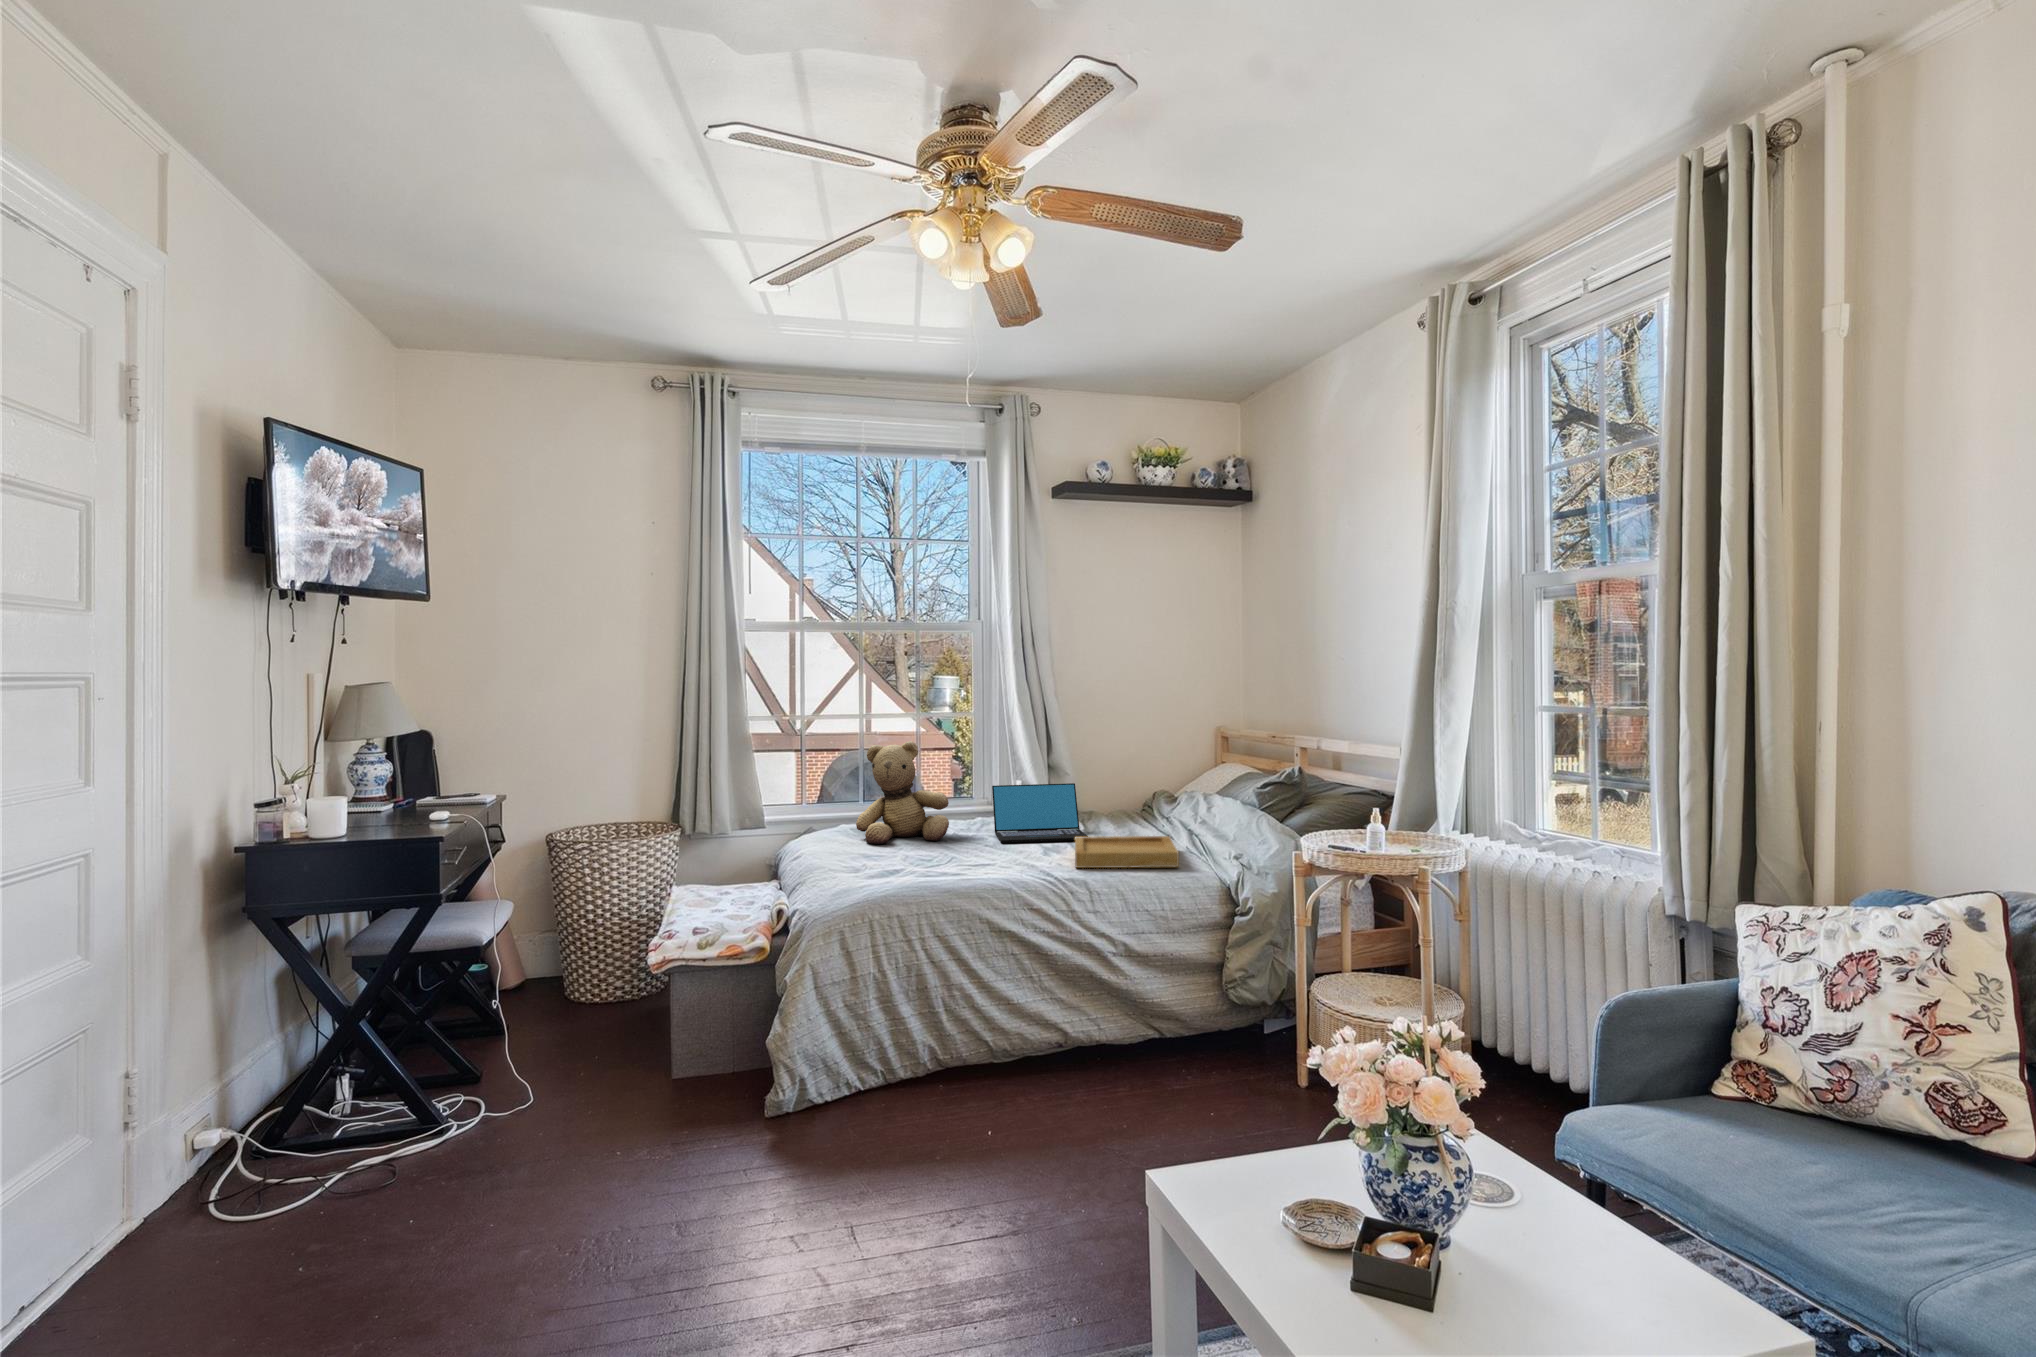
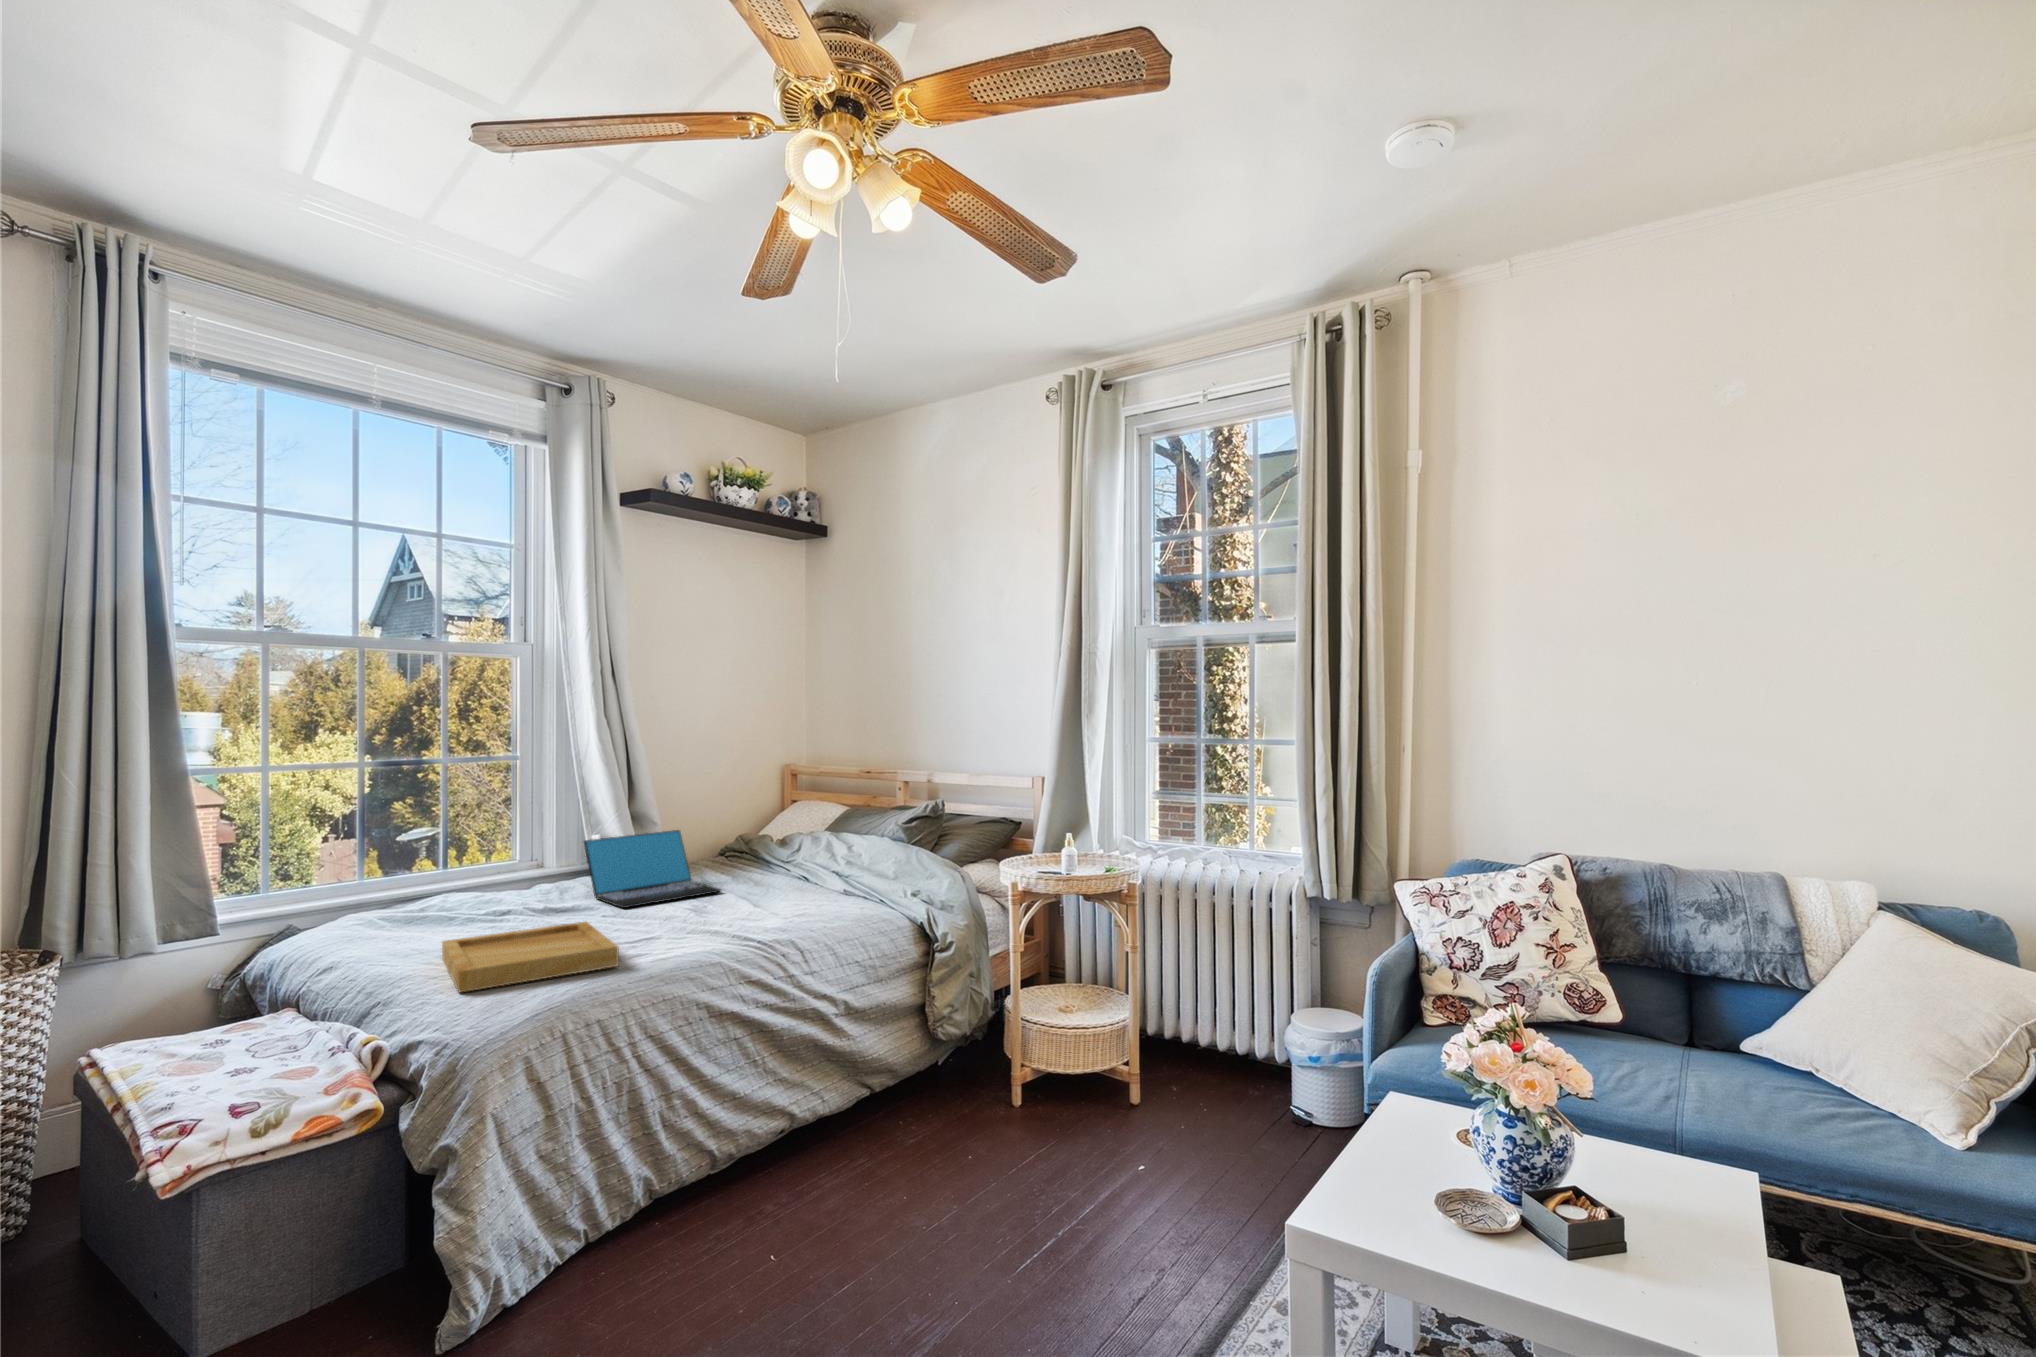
teddy bear: present [856,741,949,844] -> none [403,792,549,932]
tray: present [1075,836,1179,868] -> present [442,922,618,992]

